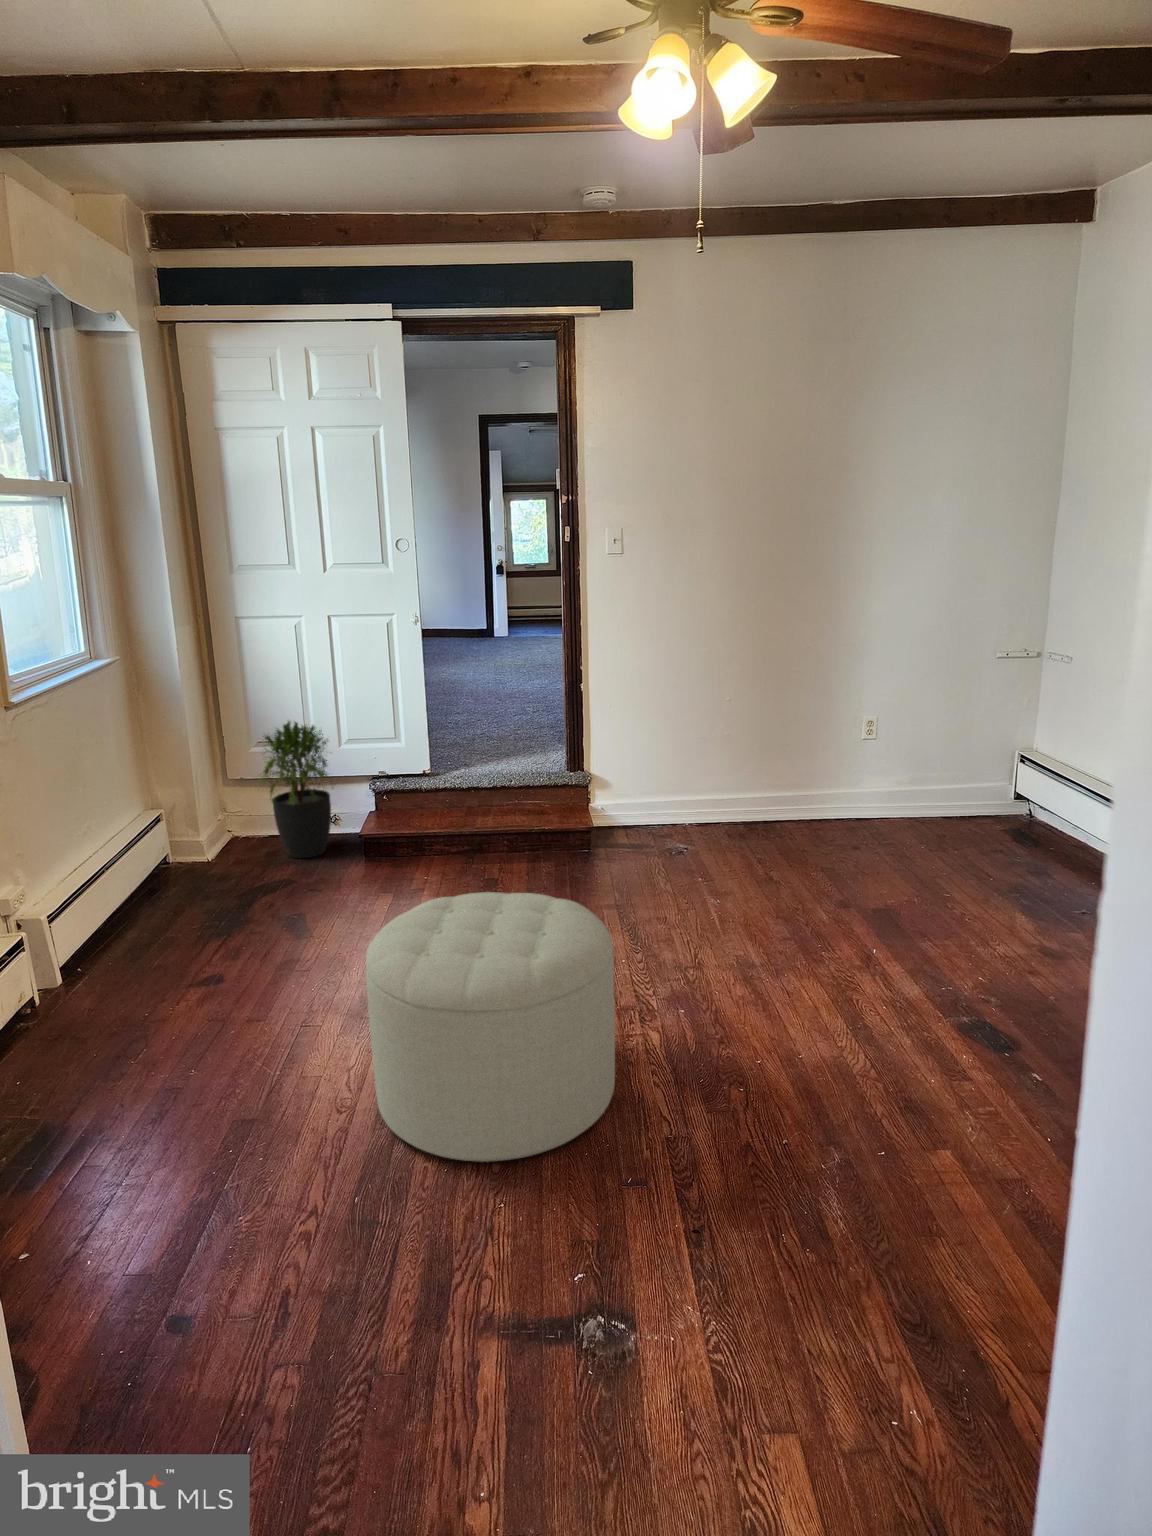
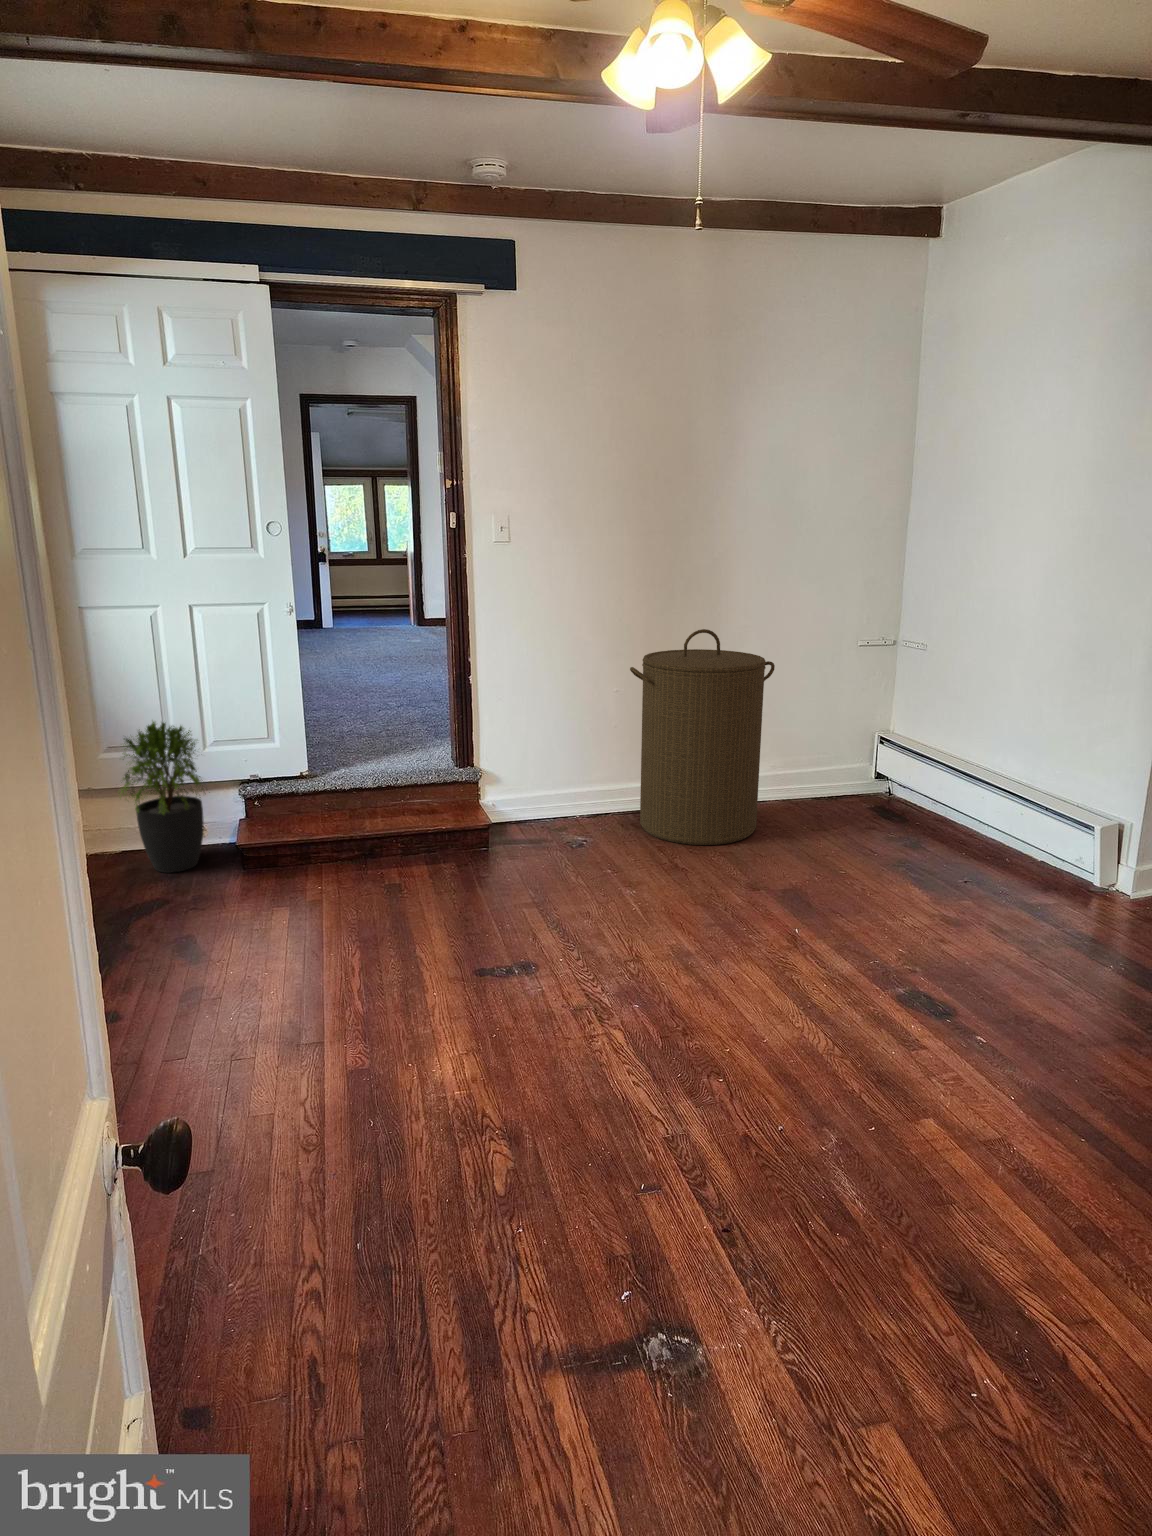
laundry hamper: none [736,639,891,859] -> present [630,629,775,845]
ottoman: present [366,892,615,1162] -> none [336,897,600,1186]

